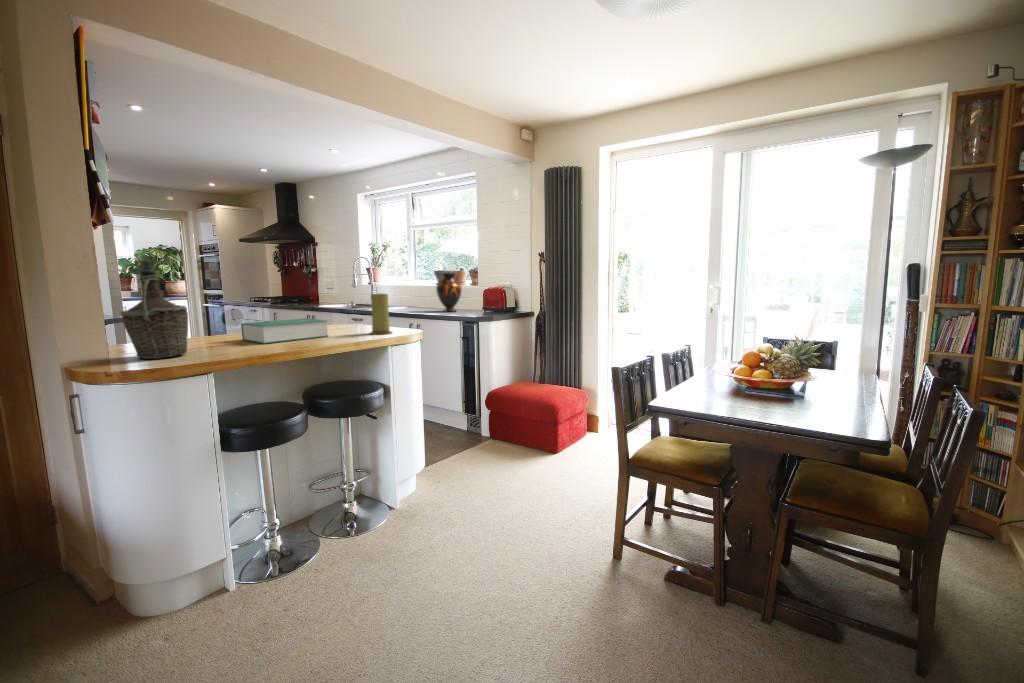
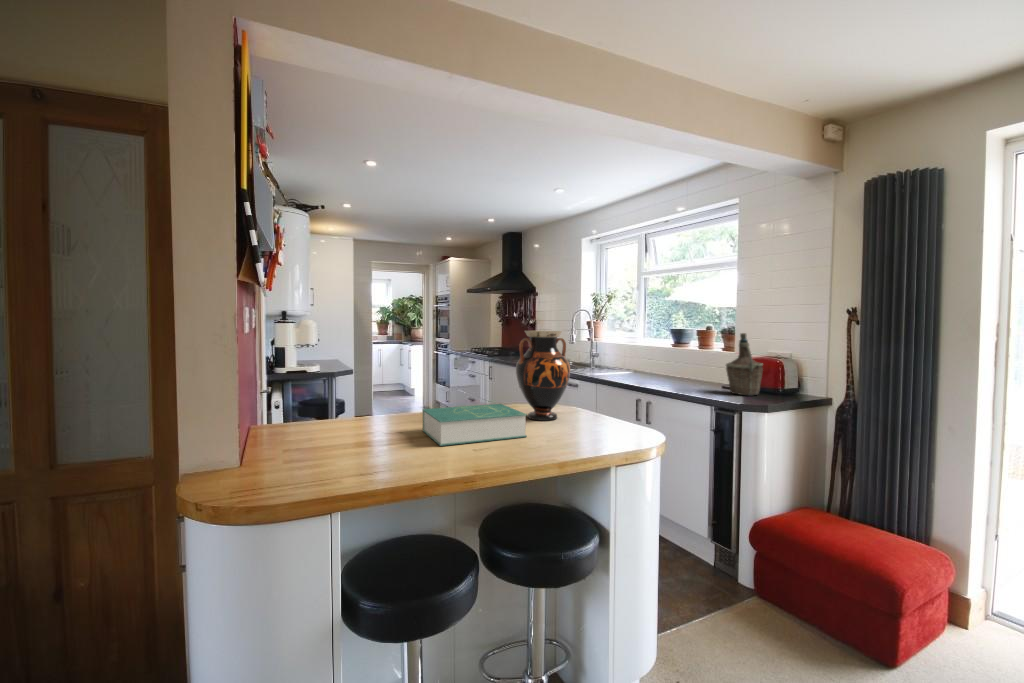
bottle: present [121,260,188,359] -> present [726,333,763,395]
vase: present [436,270,462,312] -> present [516,331,570,421]
candle: present [370,293,392,334] -> none [583,377,618,442]

